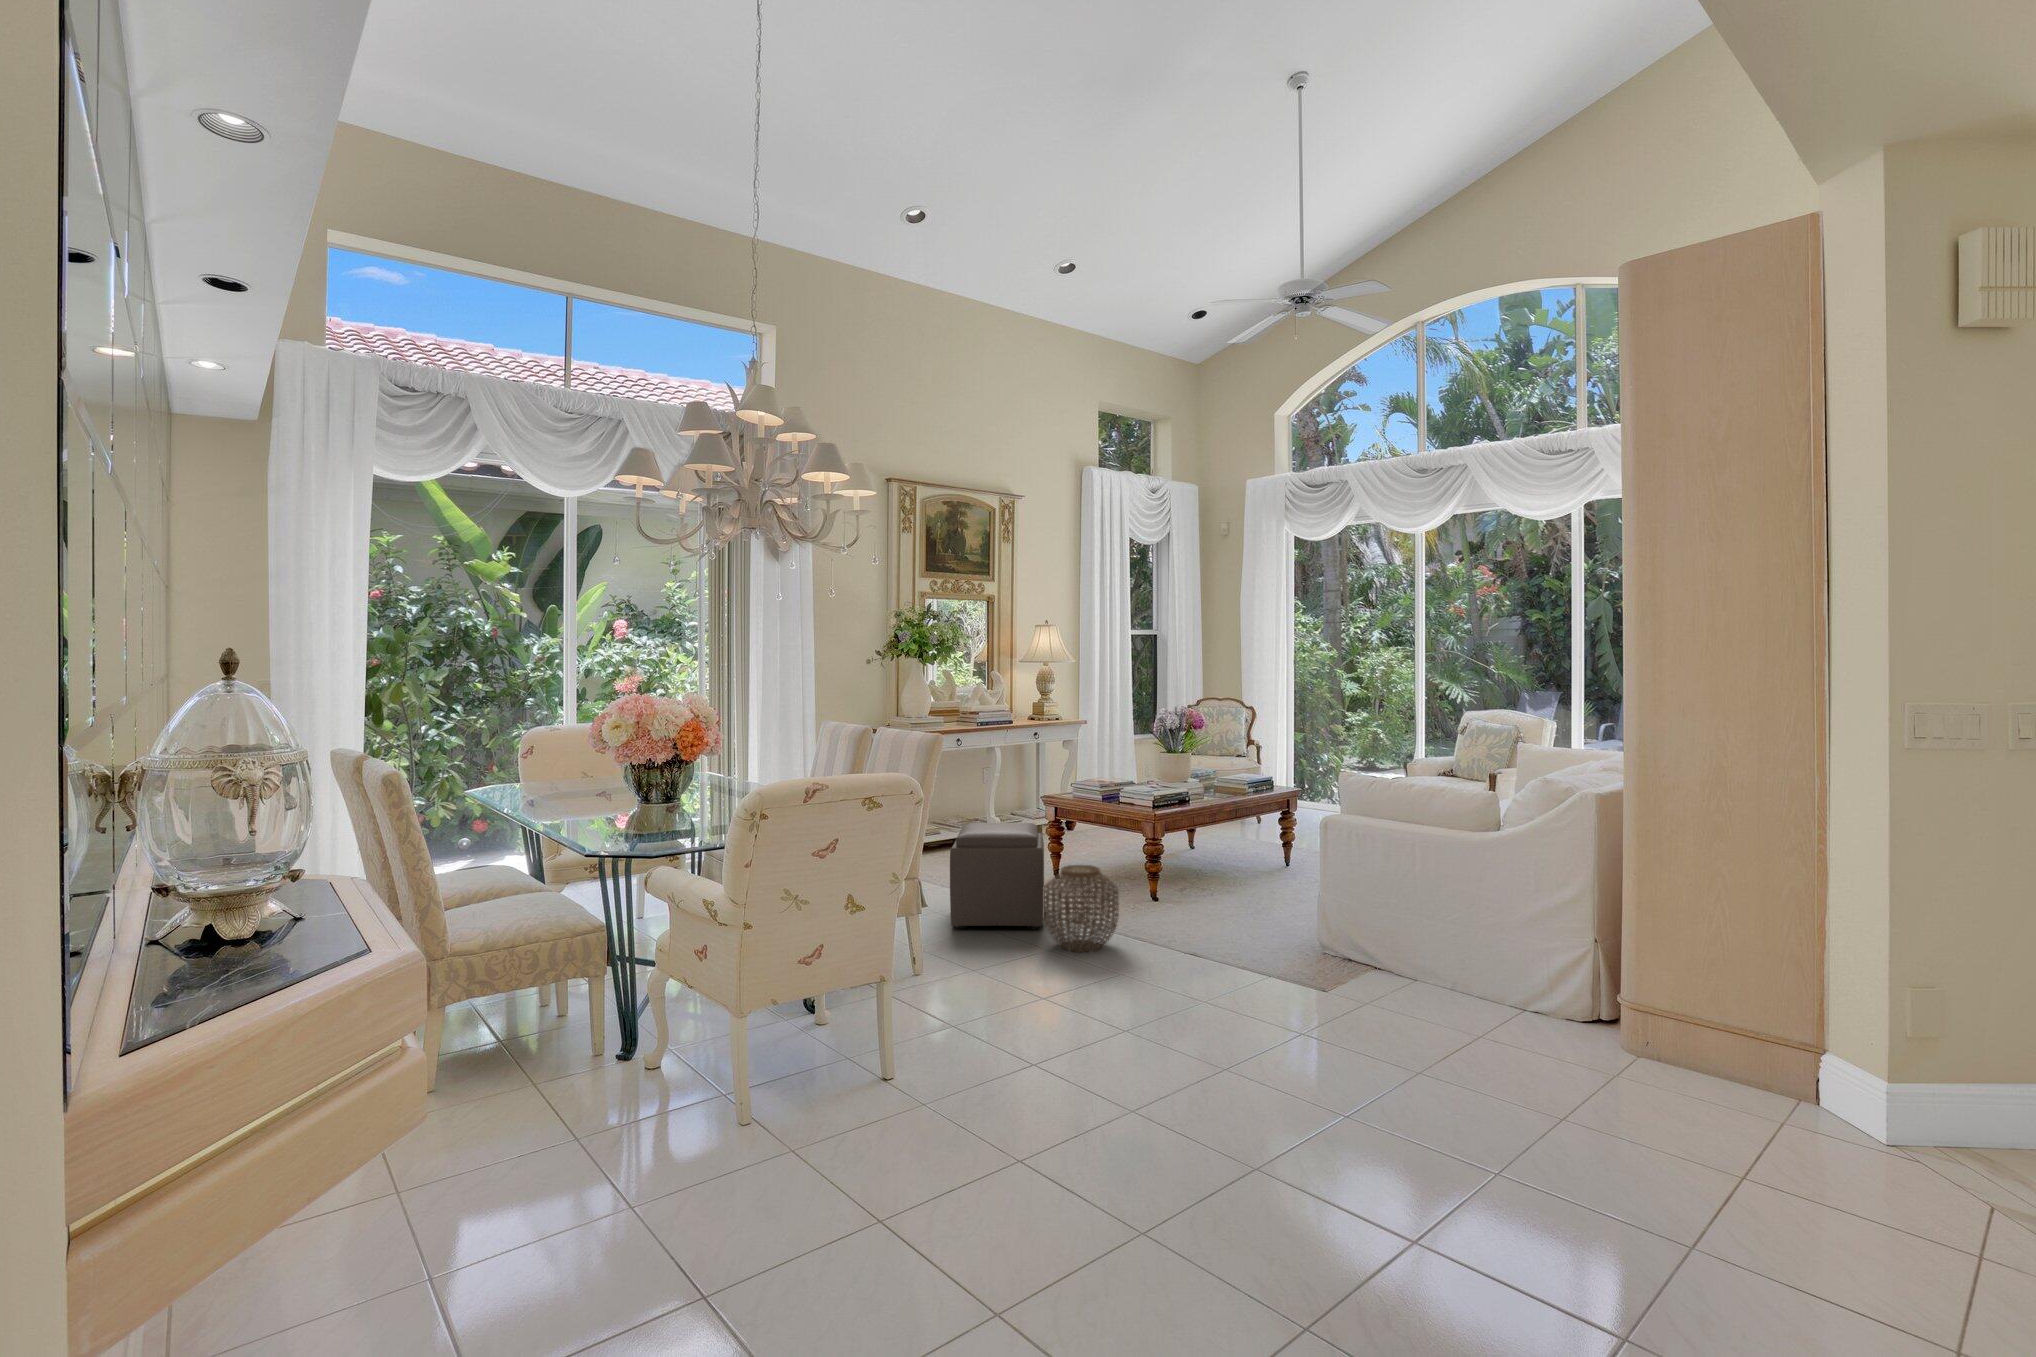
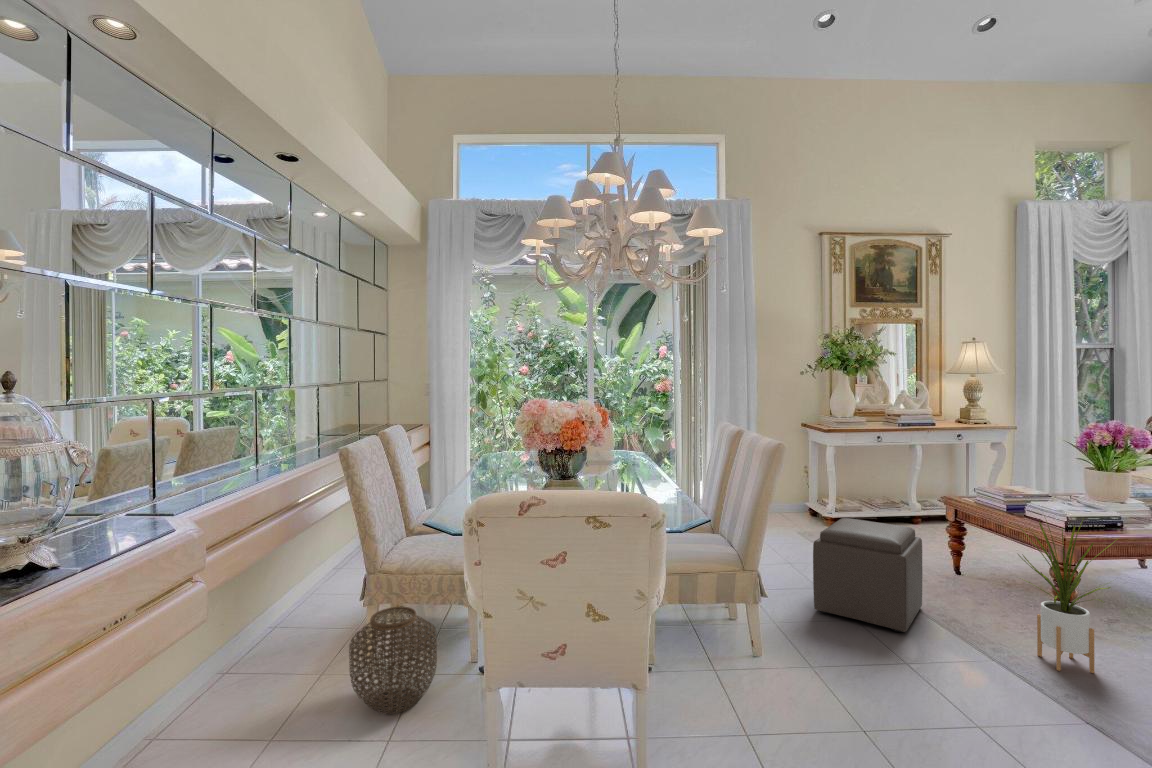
house plant: none [1128,789,1200,928] -> present [1018,521,1116,673]
woven basket: present [1043,865,1119,952] -> present [349,607,437,714]

